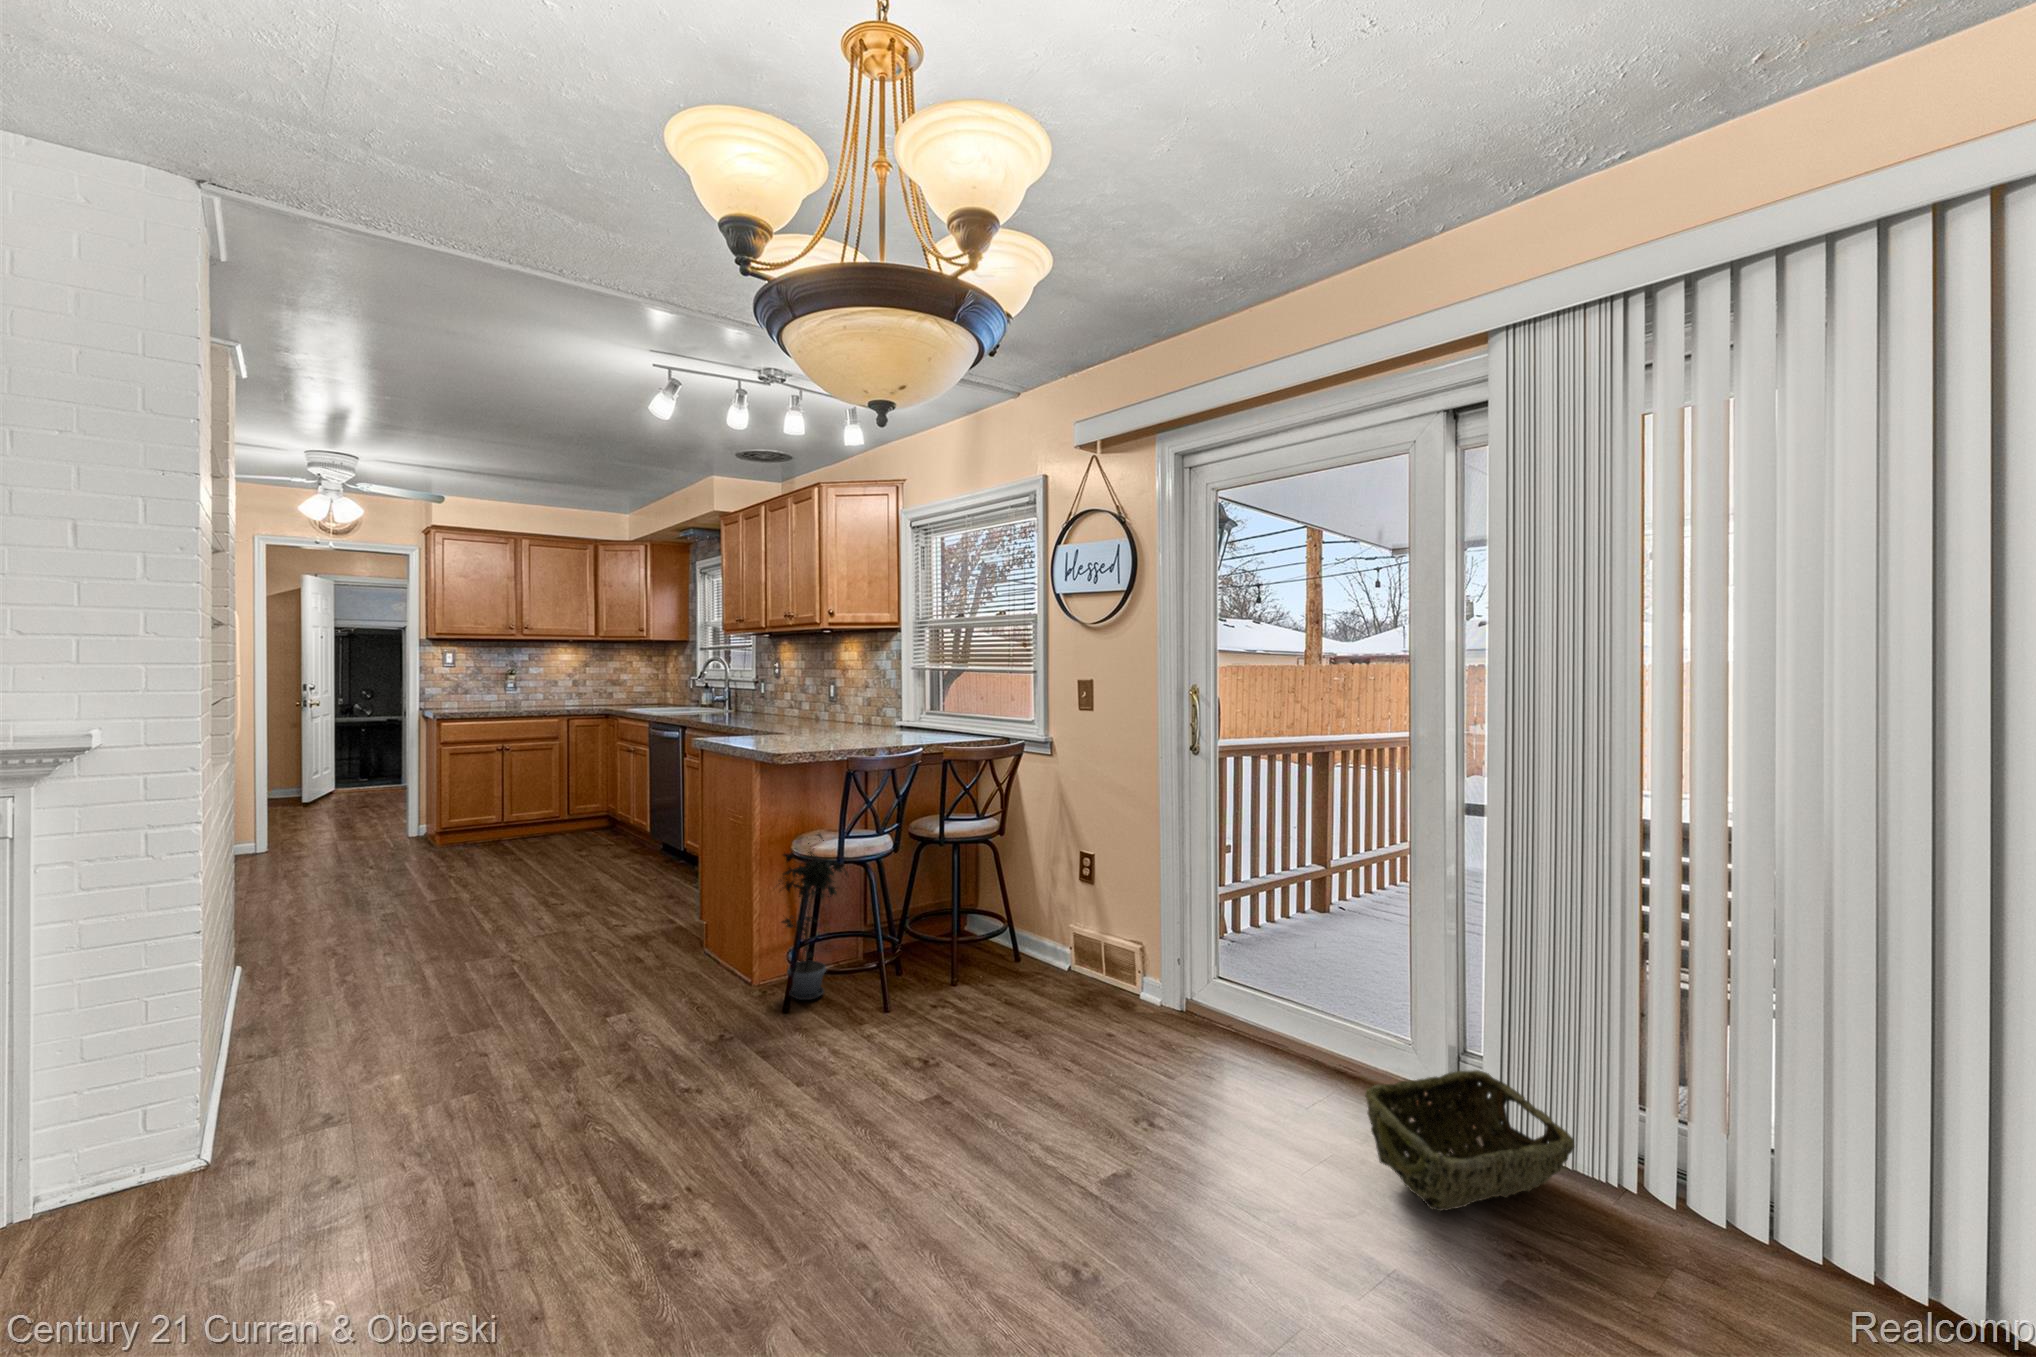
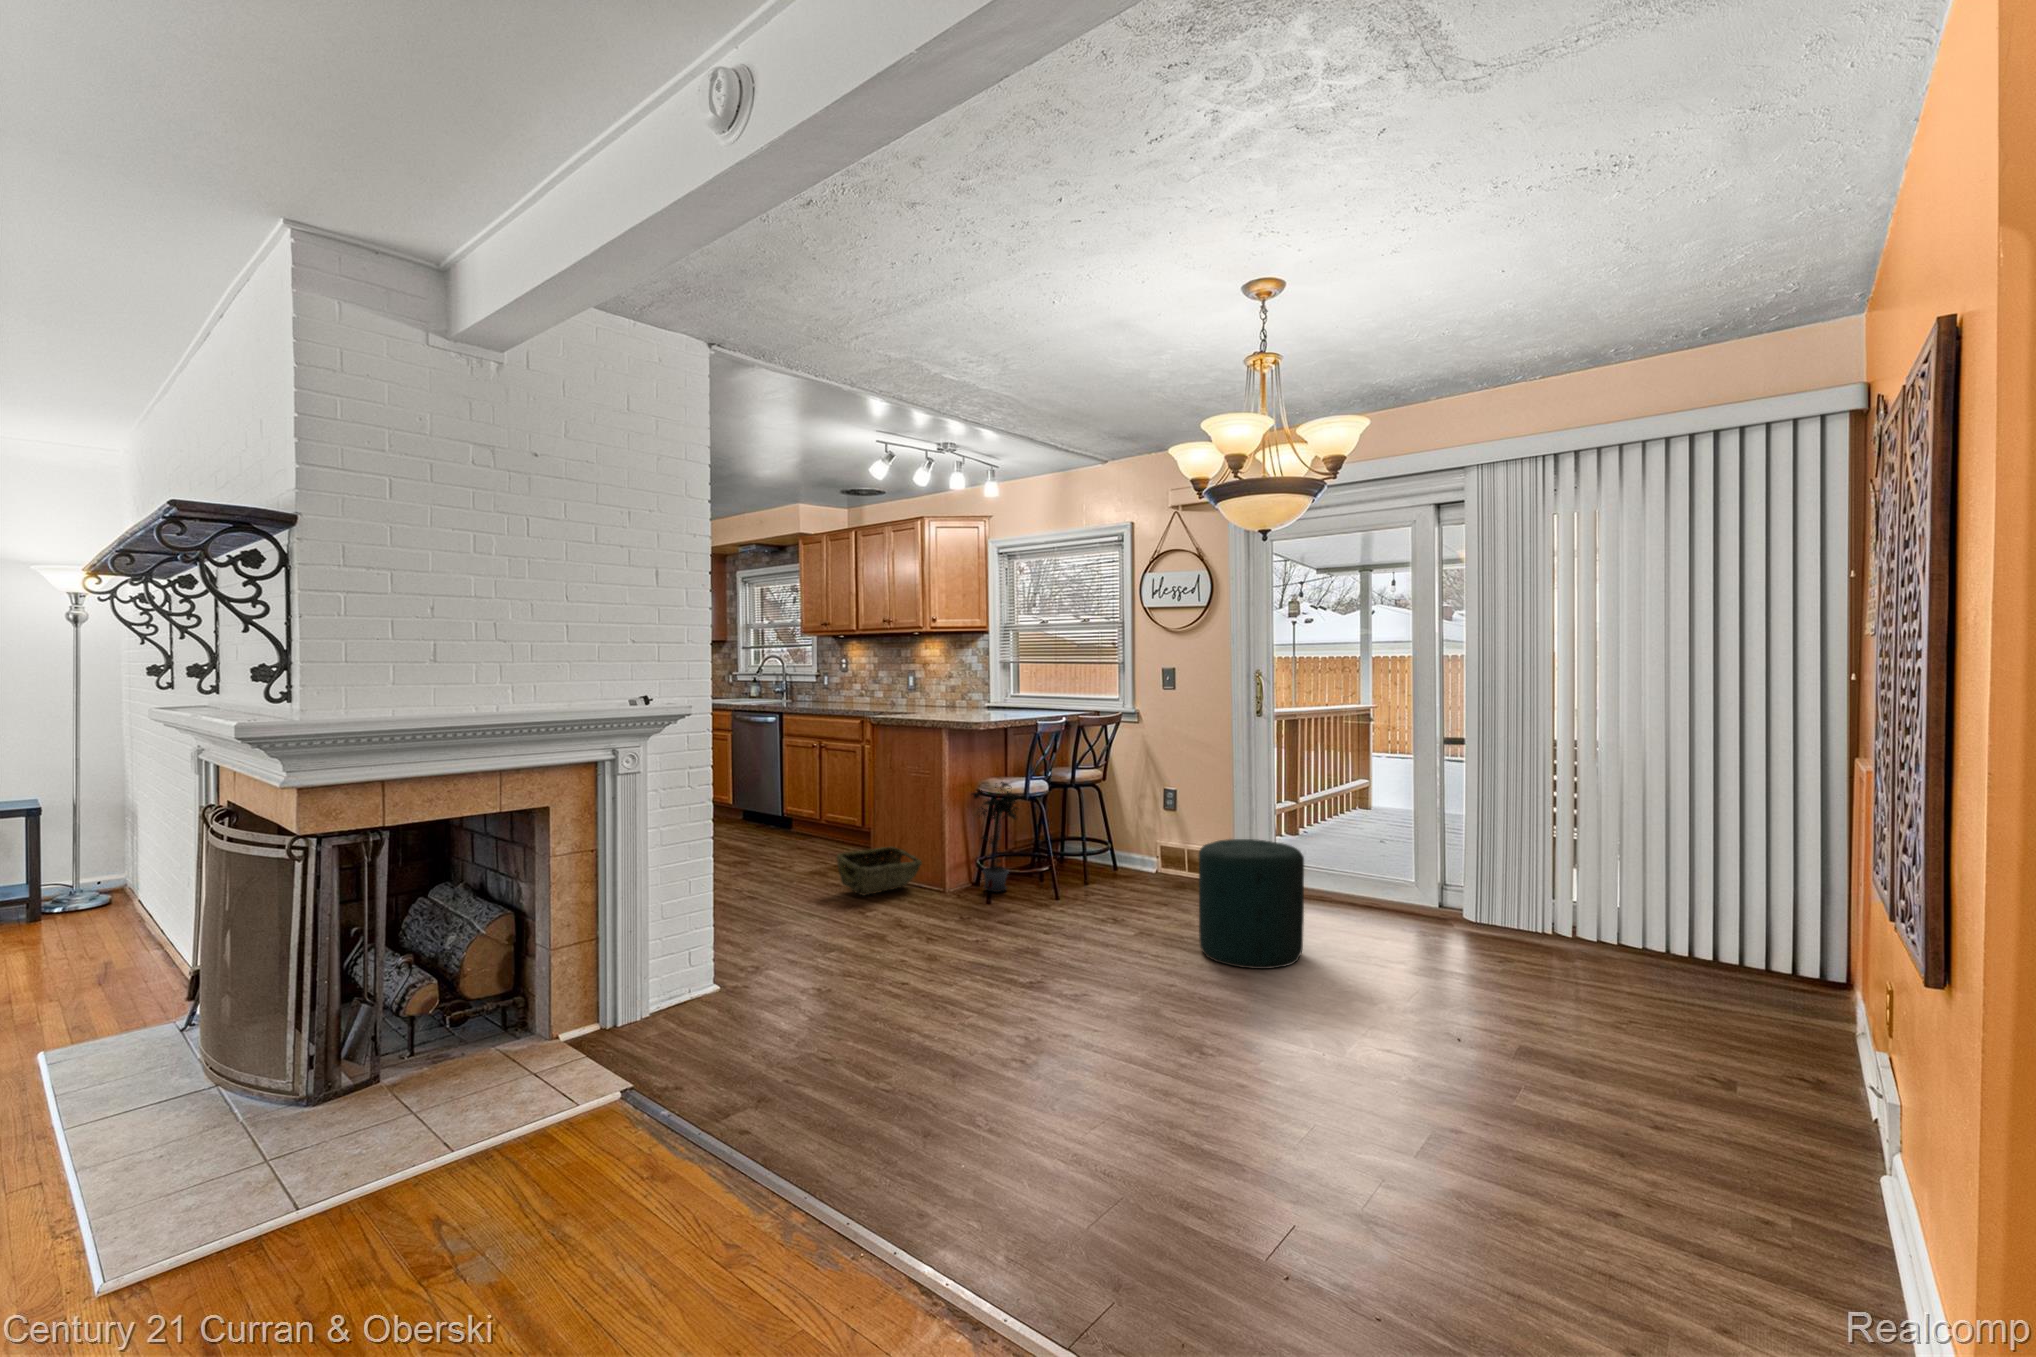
ottoman: none [979,988,1168,1278] -> present [1199,839,1304,969]
woven basket: present [1365,1070,1574,1211] -> present [836,847,922,895]

